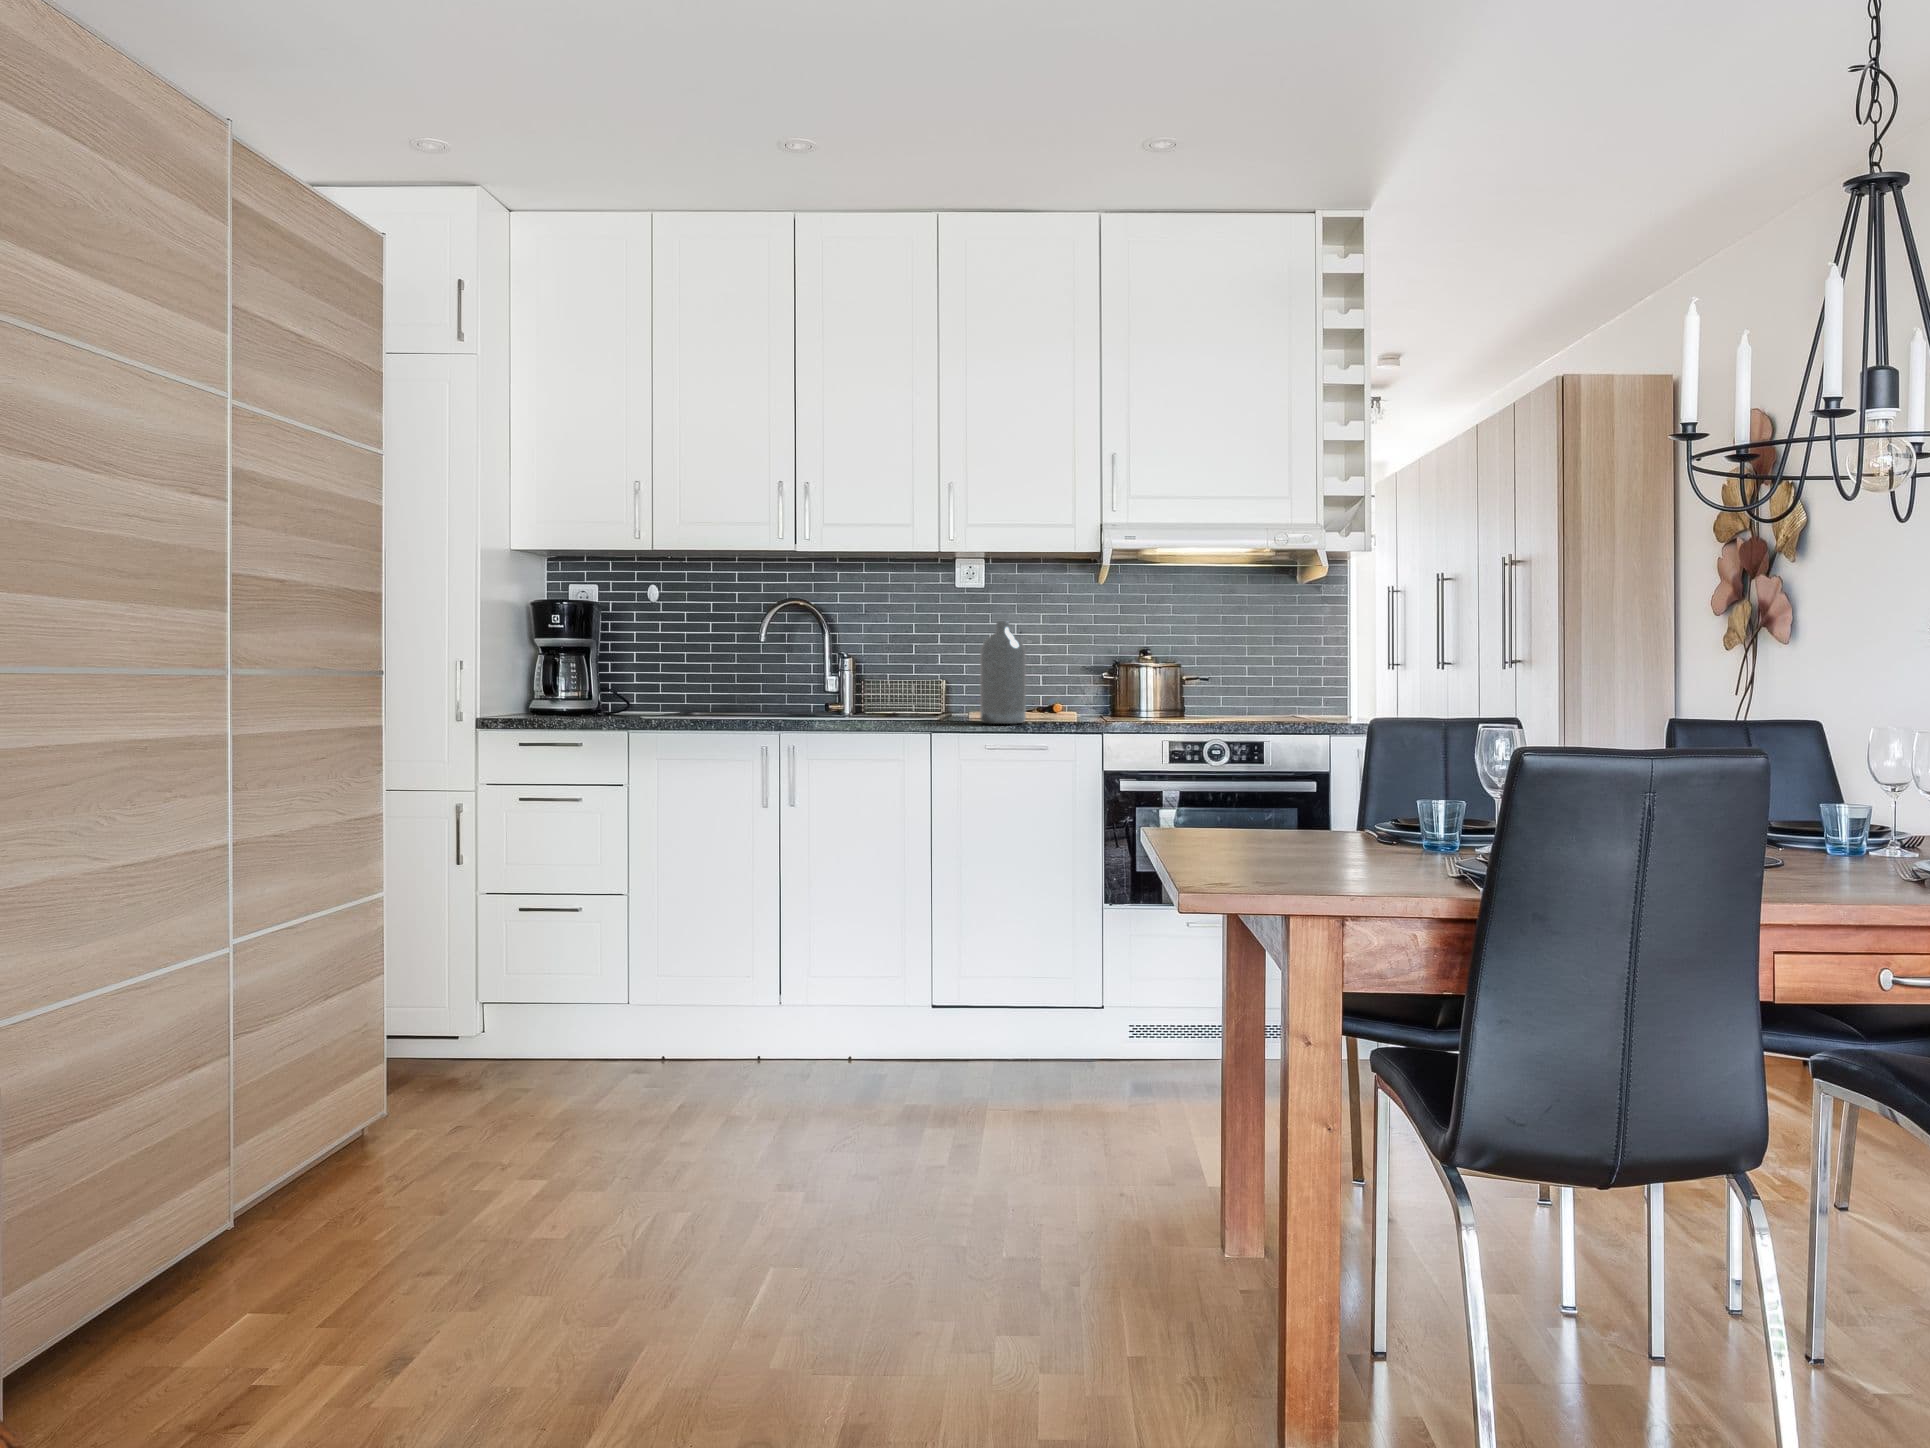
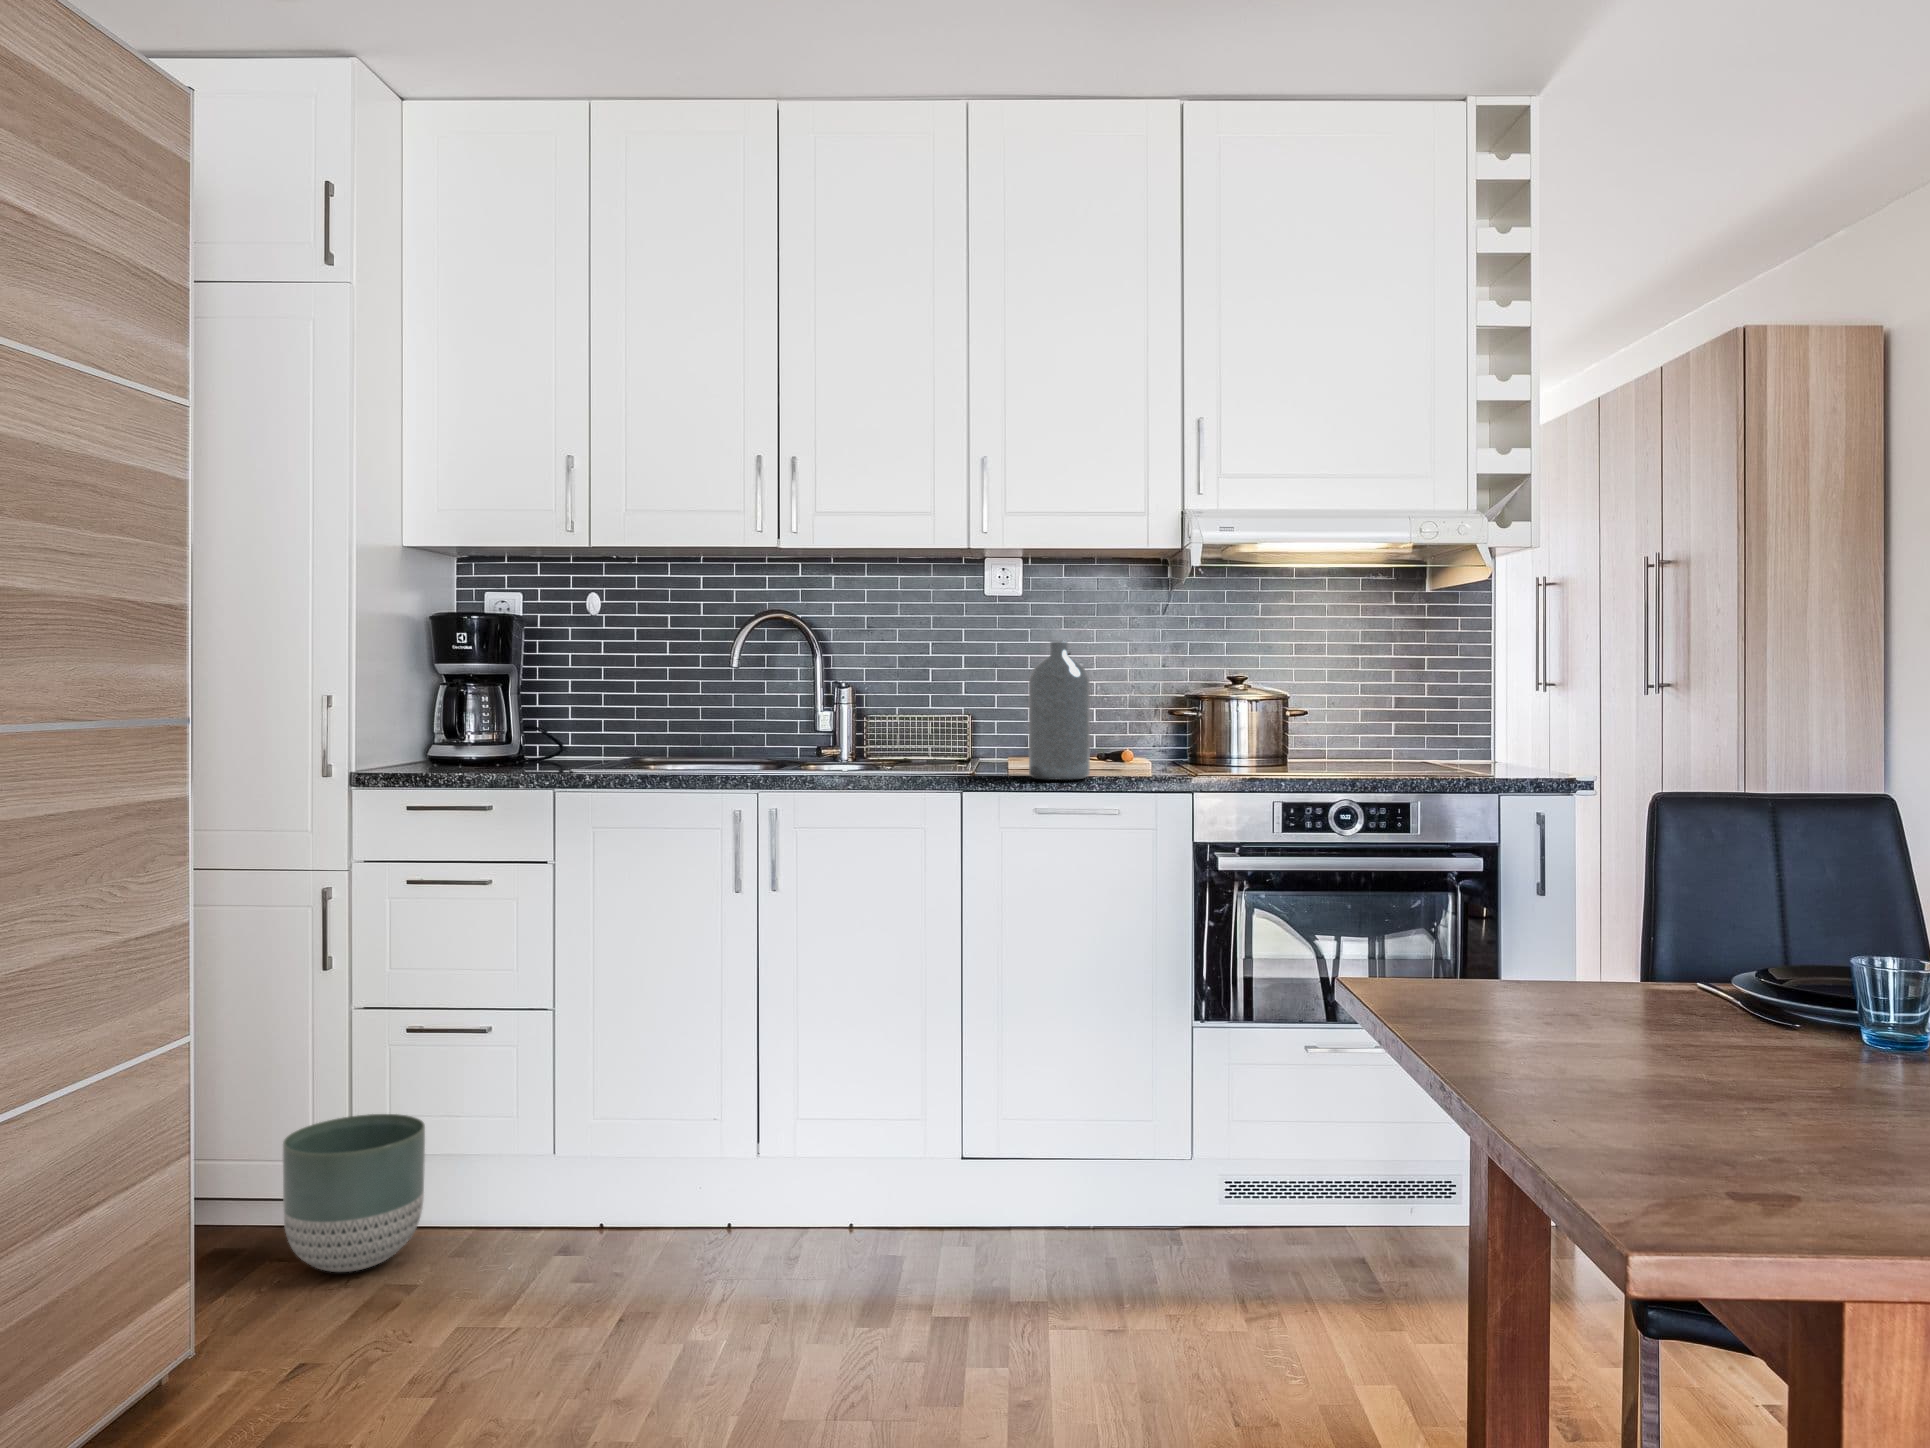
planter: none [432,971,534,1081] -> present [283,1114,425,1272]

